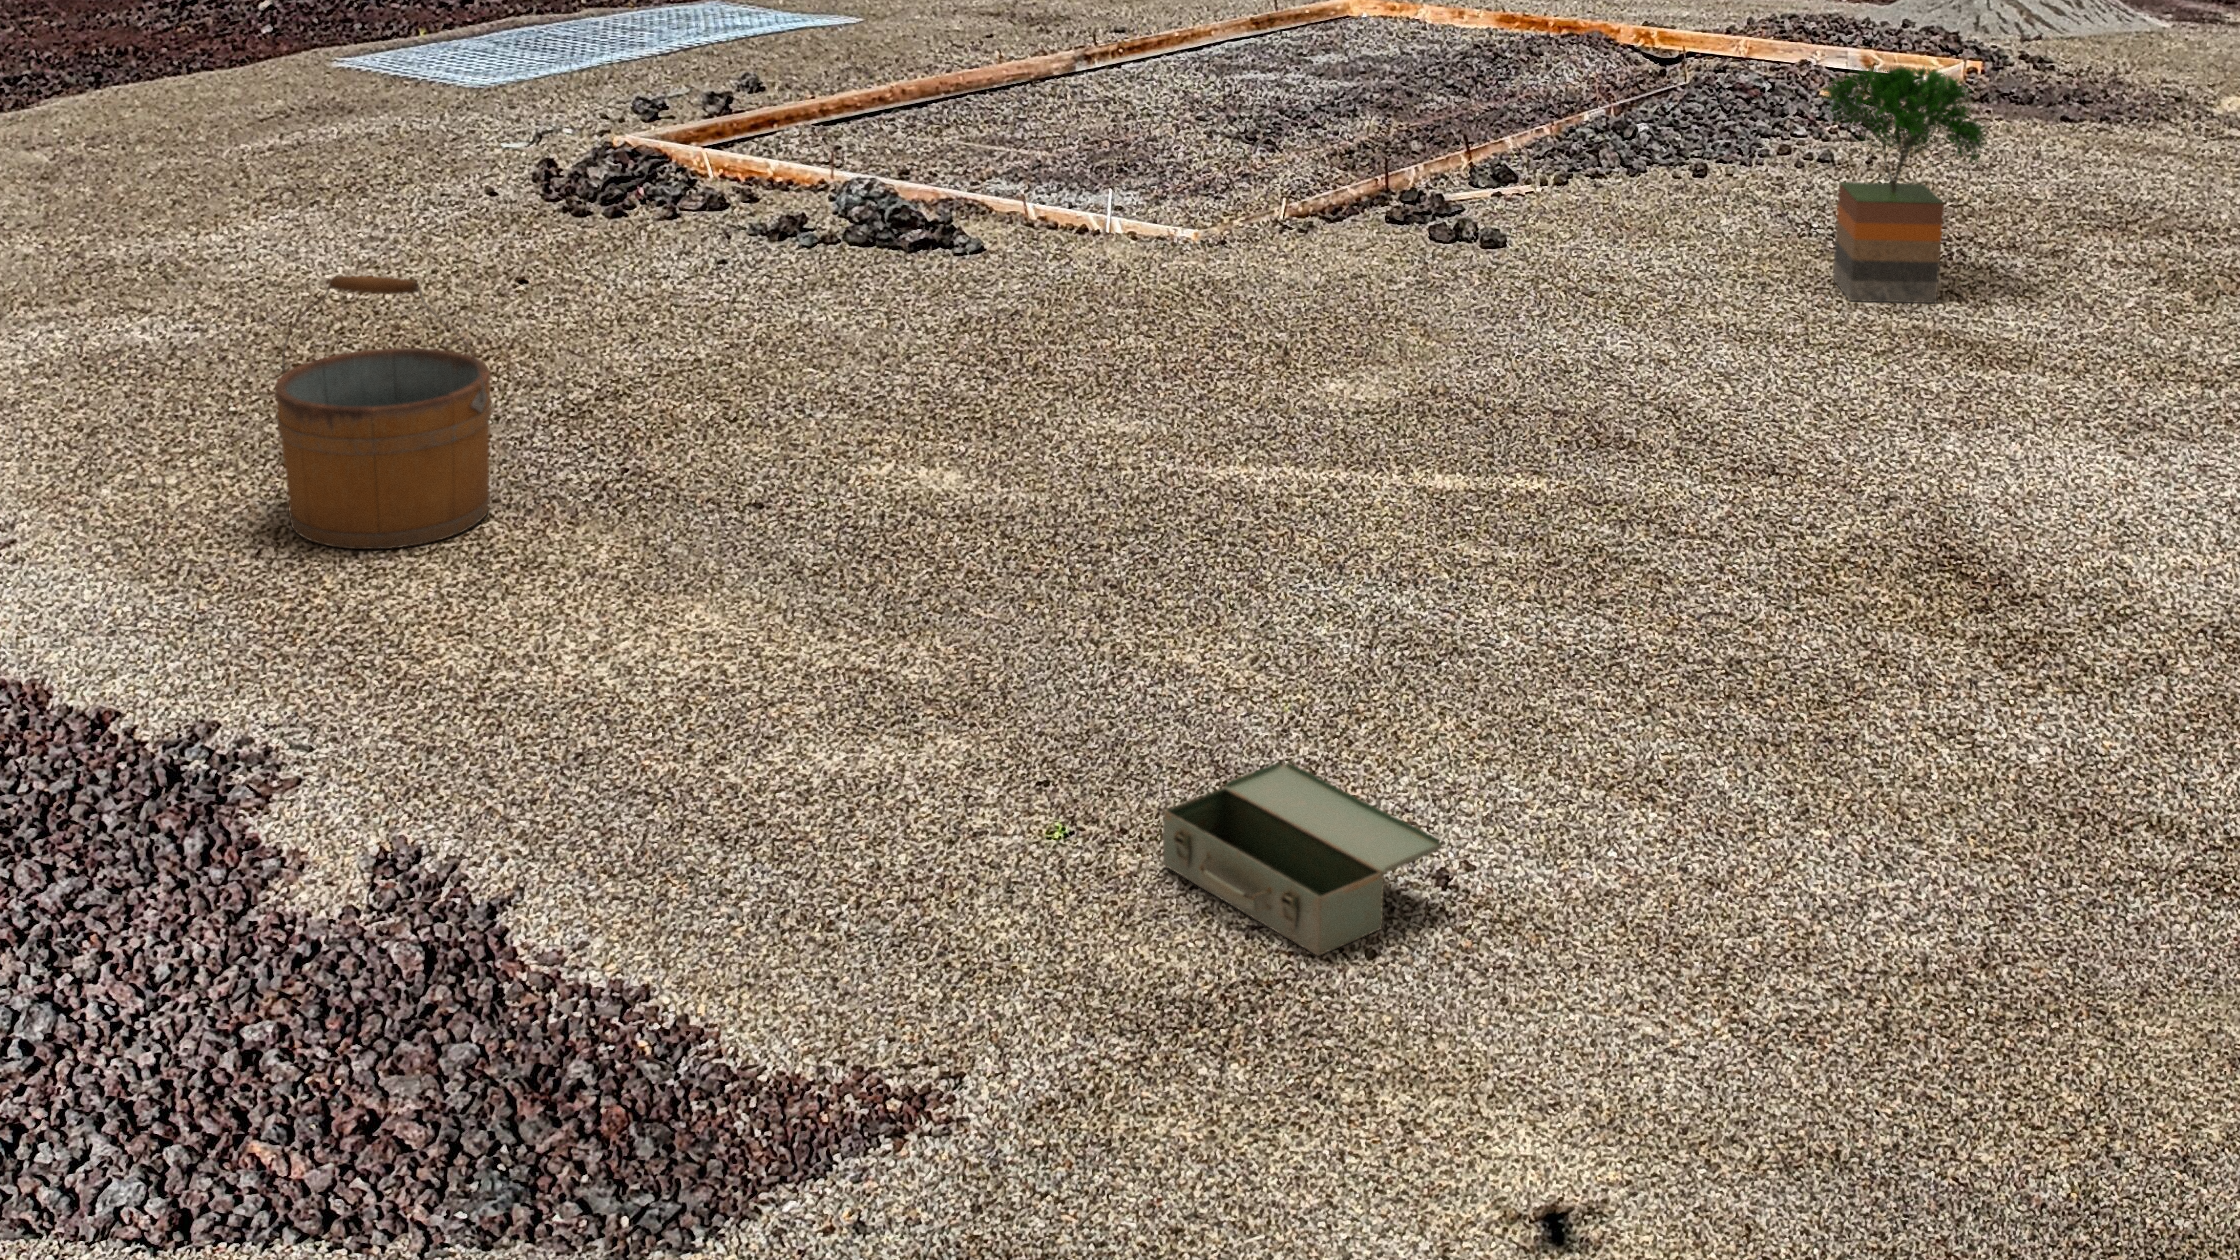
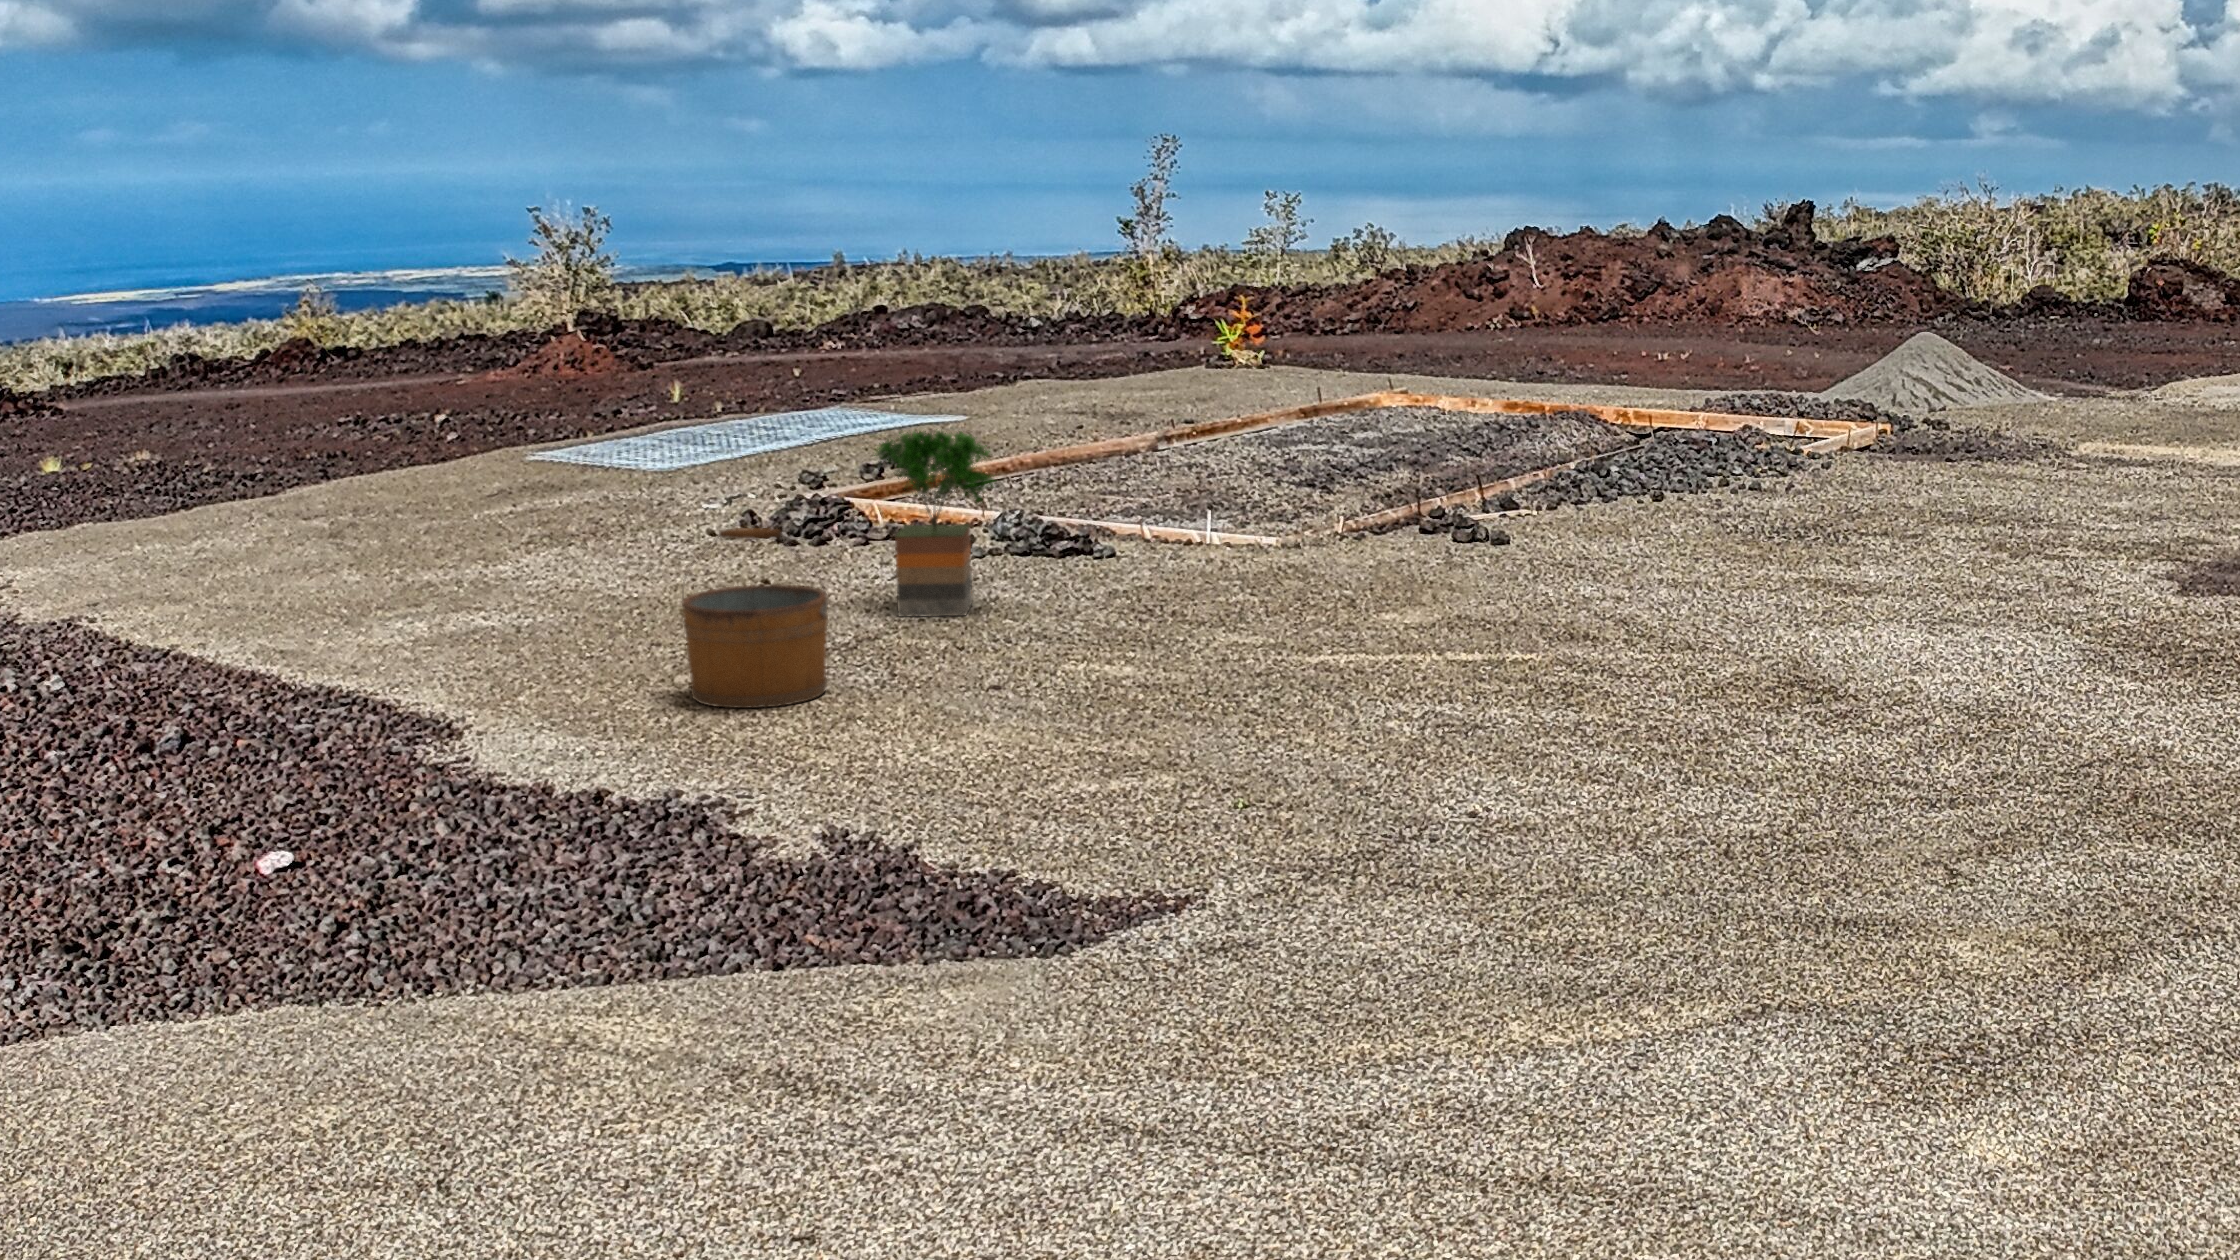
potted tree: present [1823,65,1986,303] -> present [874,431,994,617]
toolbox: present [1163,763,1442,956] -> none [1310,745,1469,821]

